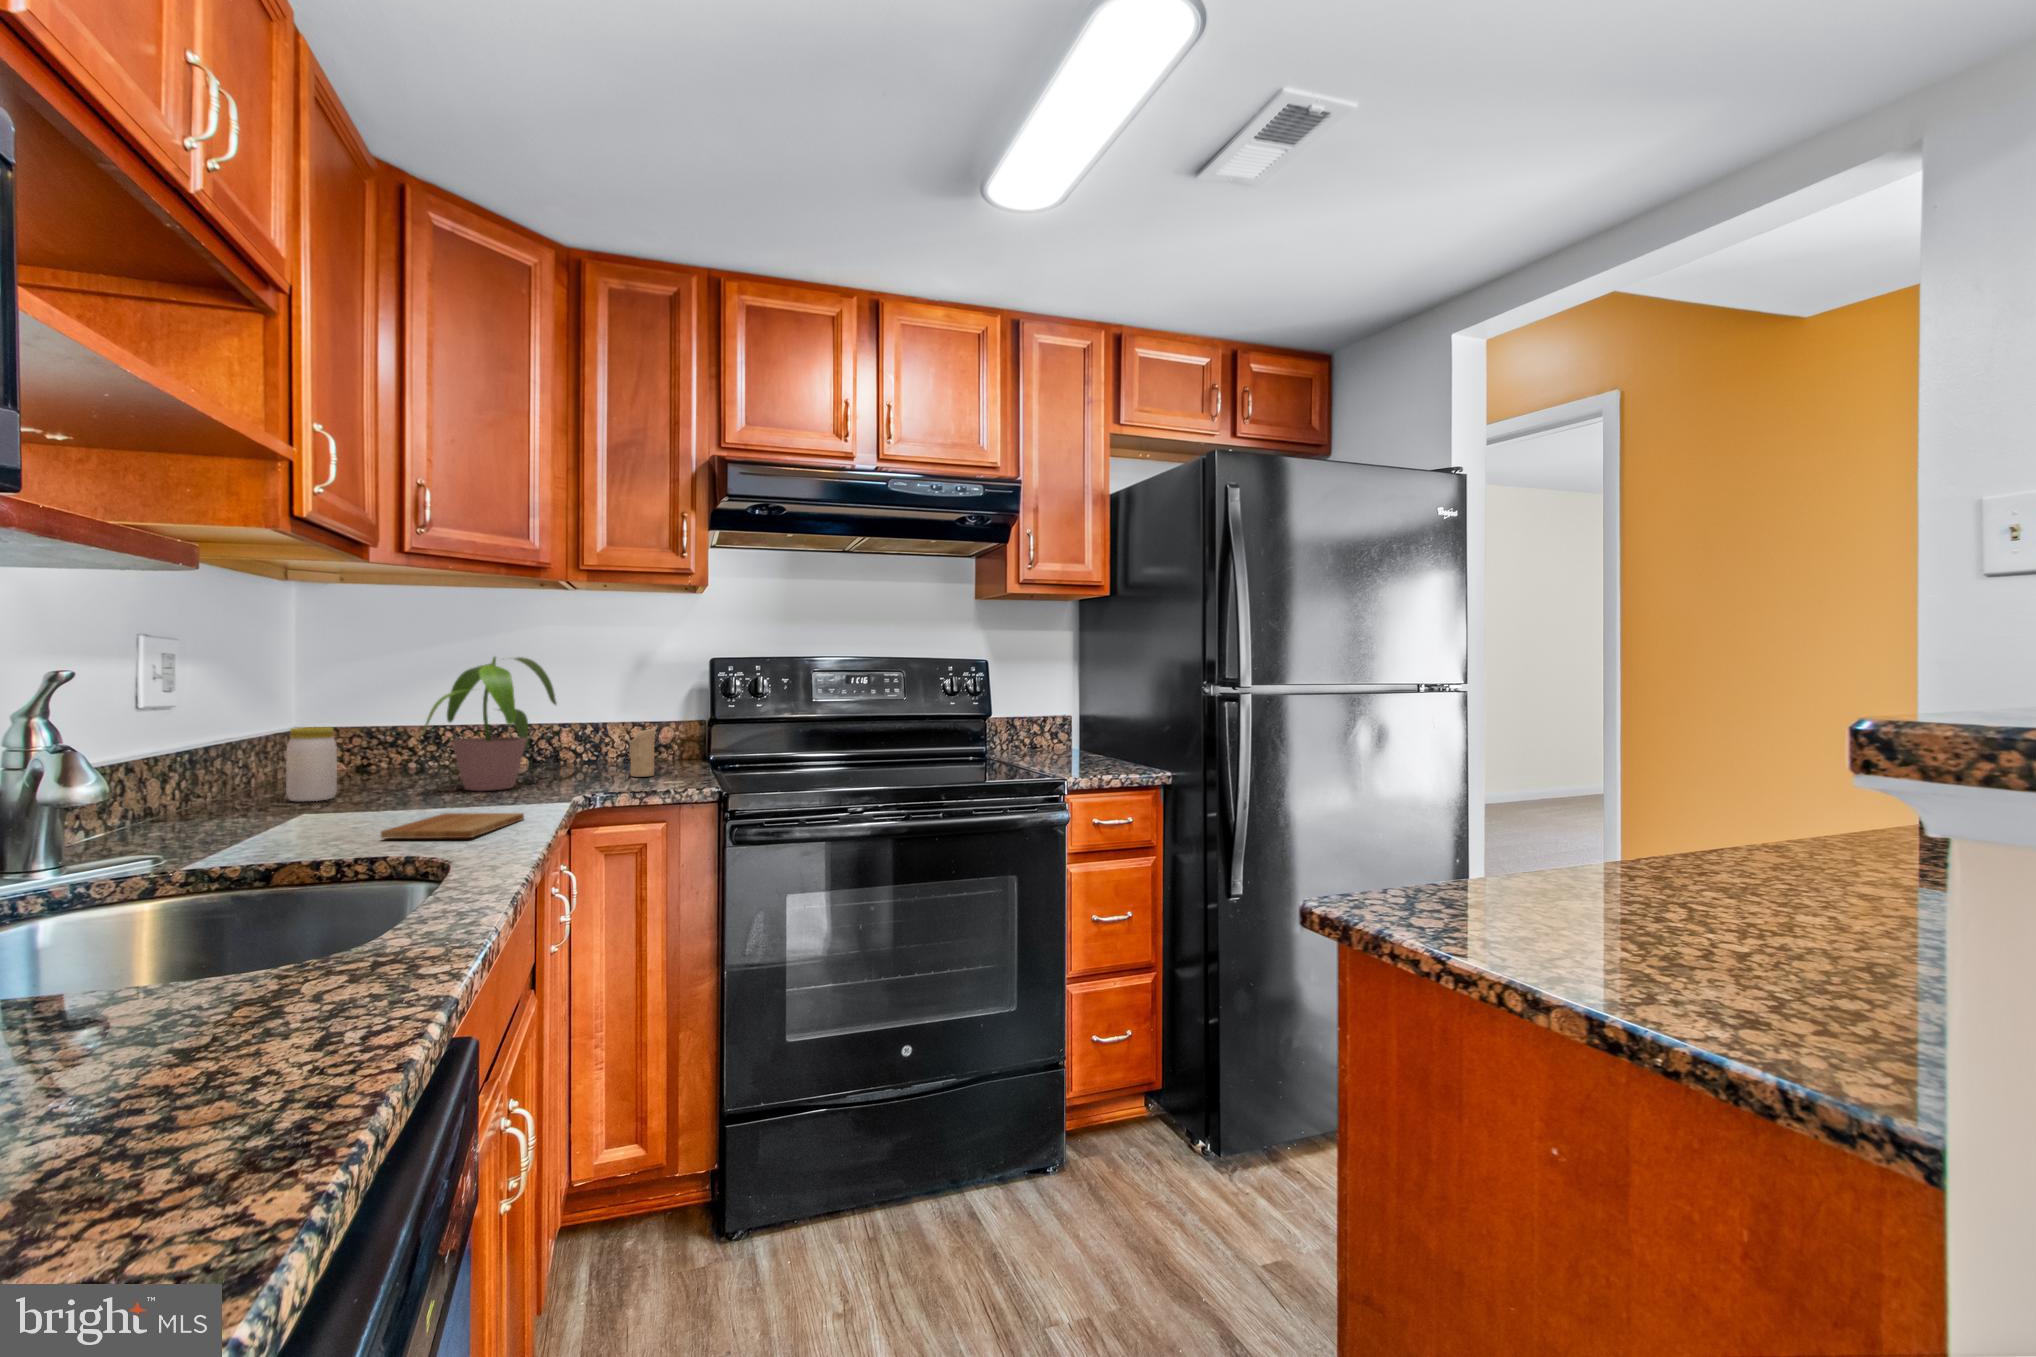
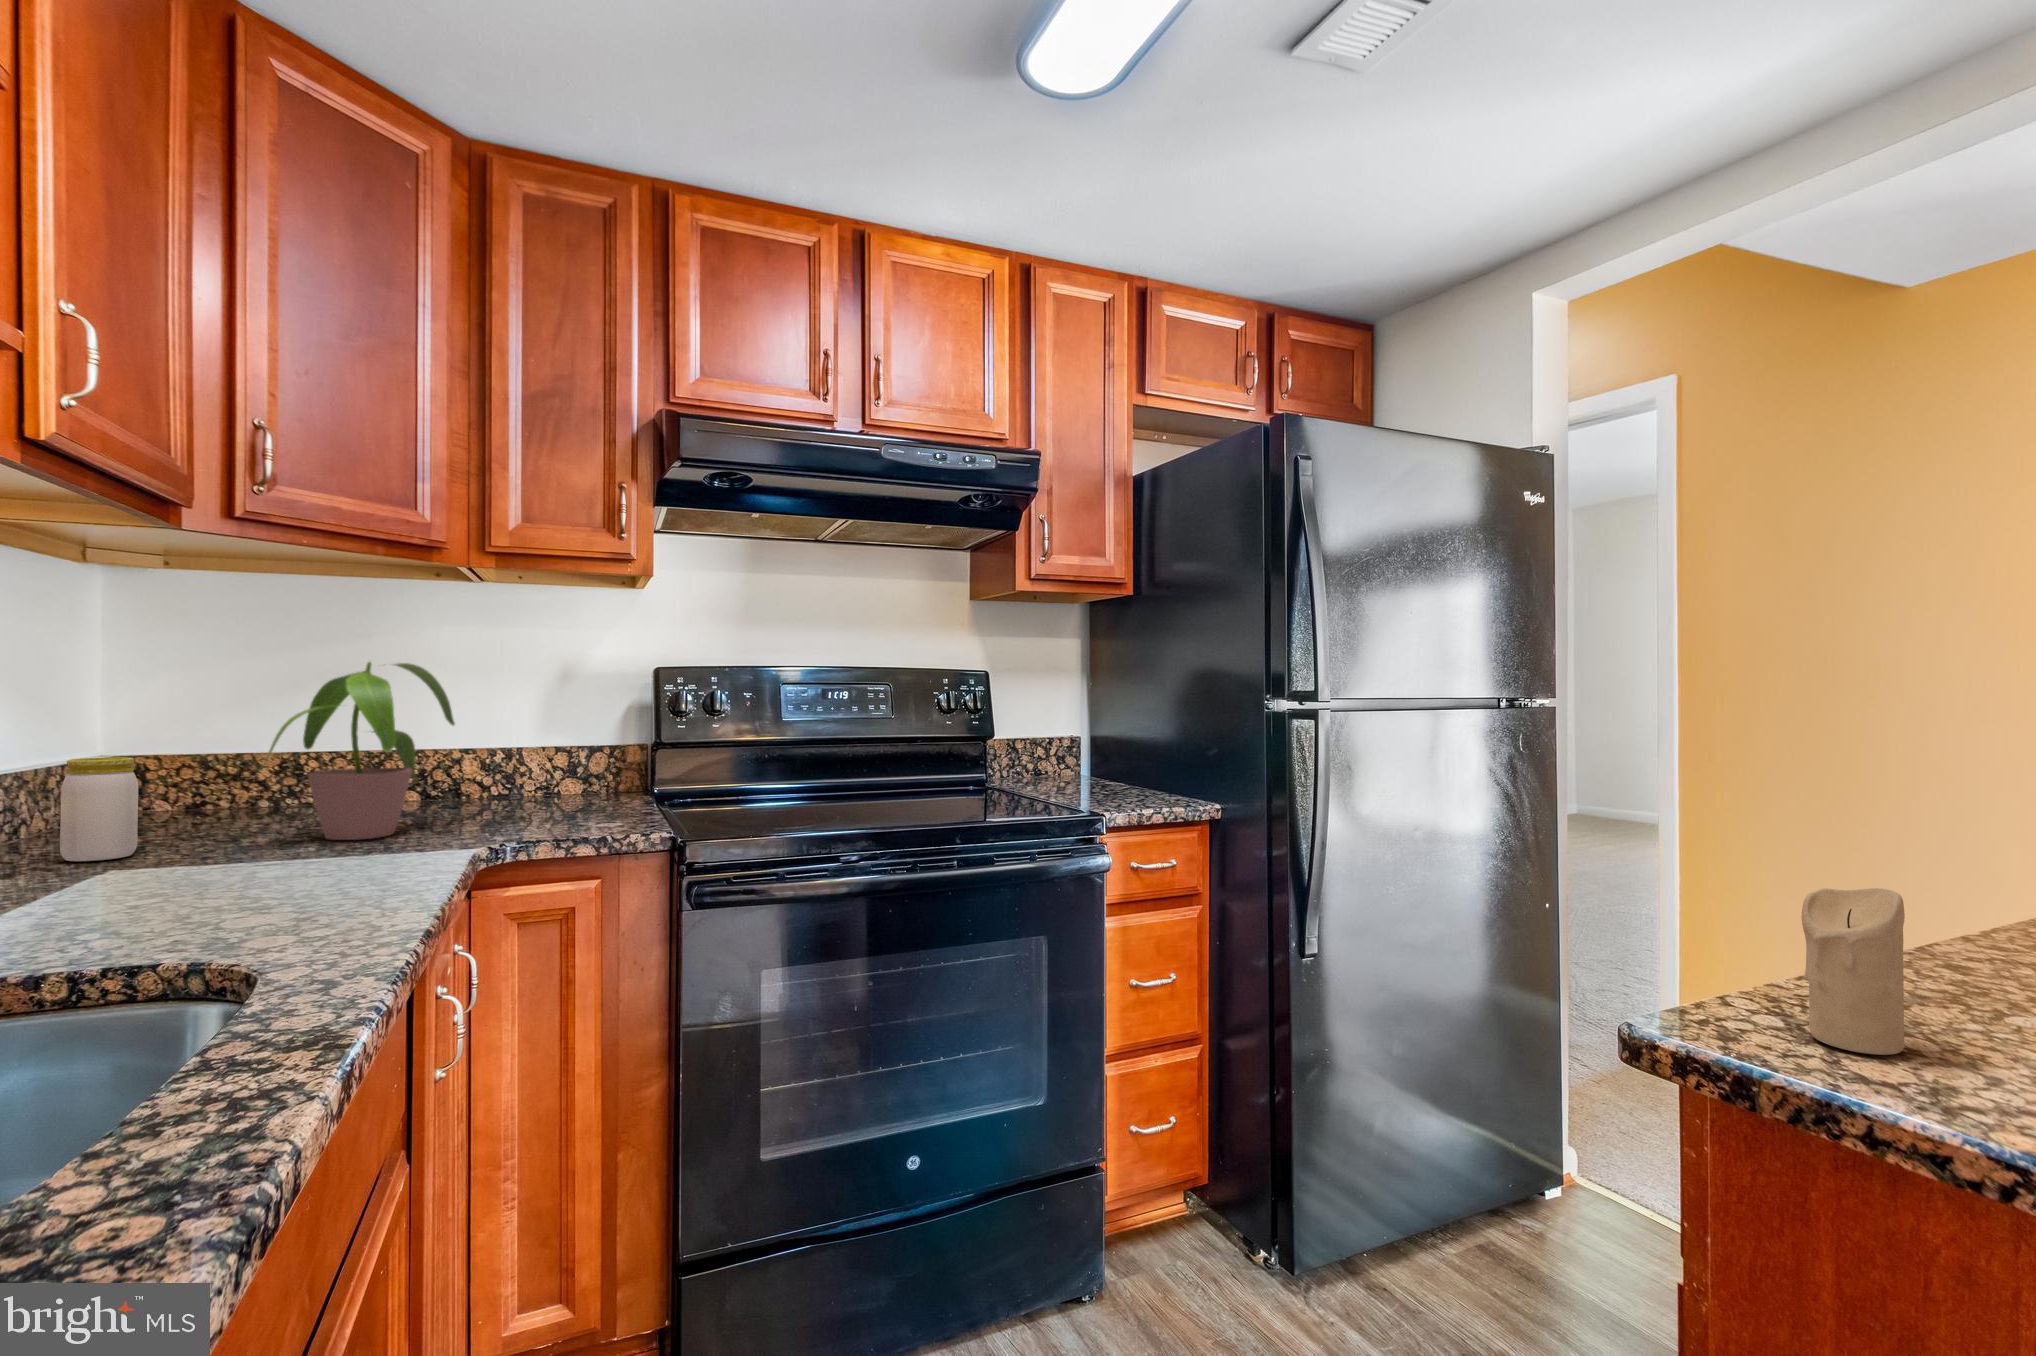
candle: present [629,729,655,777] -> present [1801,888,1905,1055]
cutting board: present [381,813,524,839] -> none [164,878,396,927]

